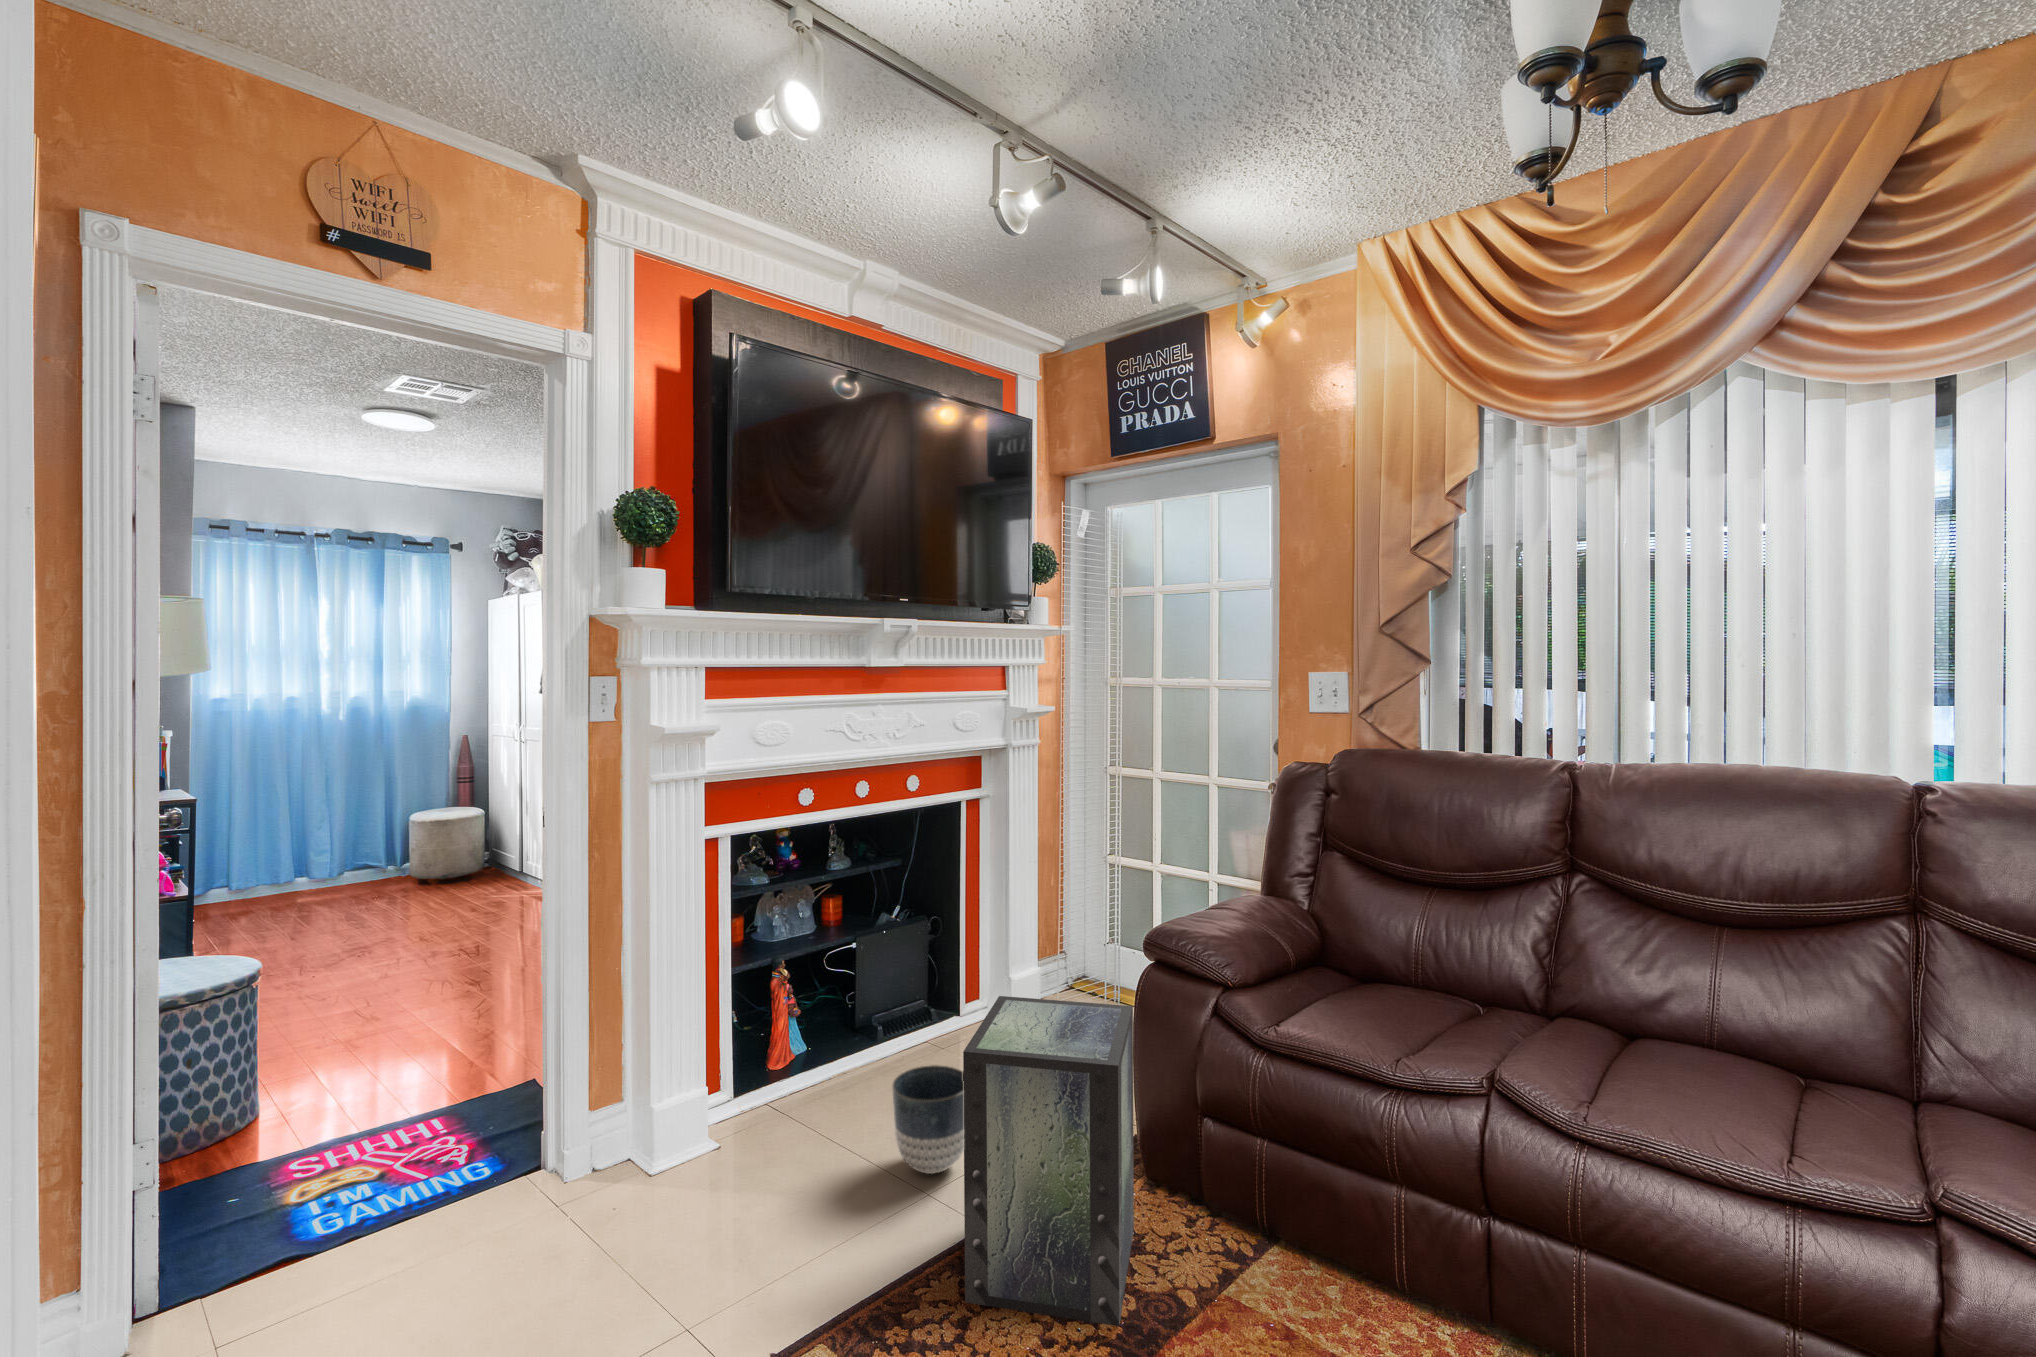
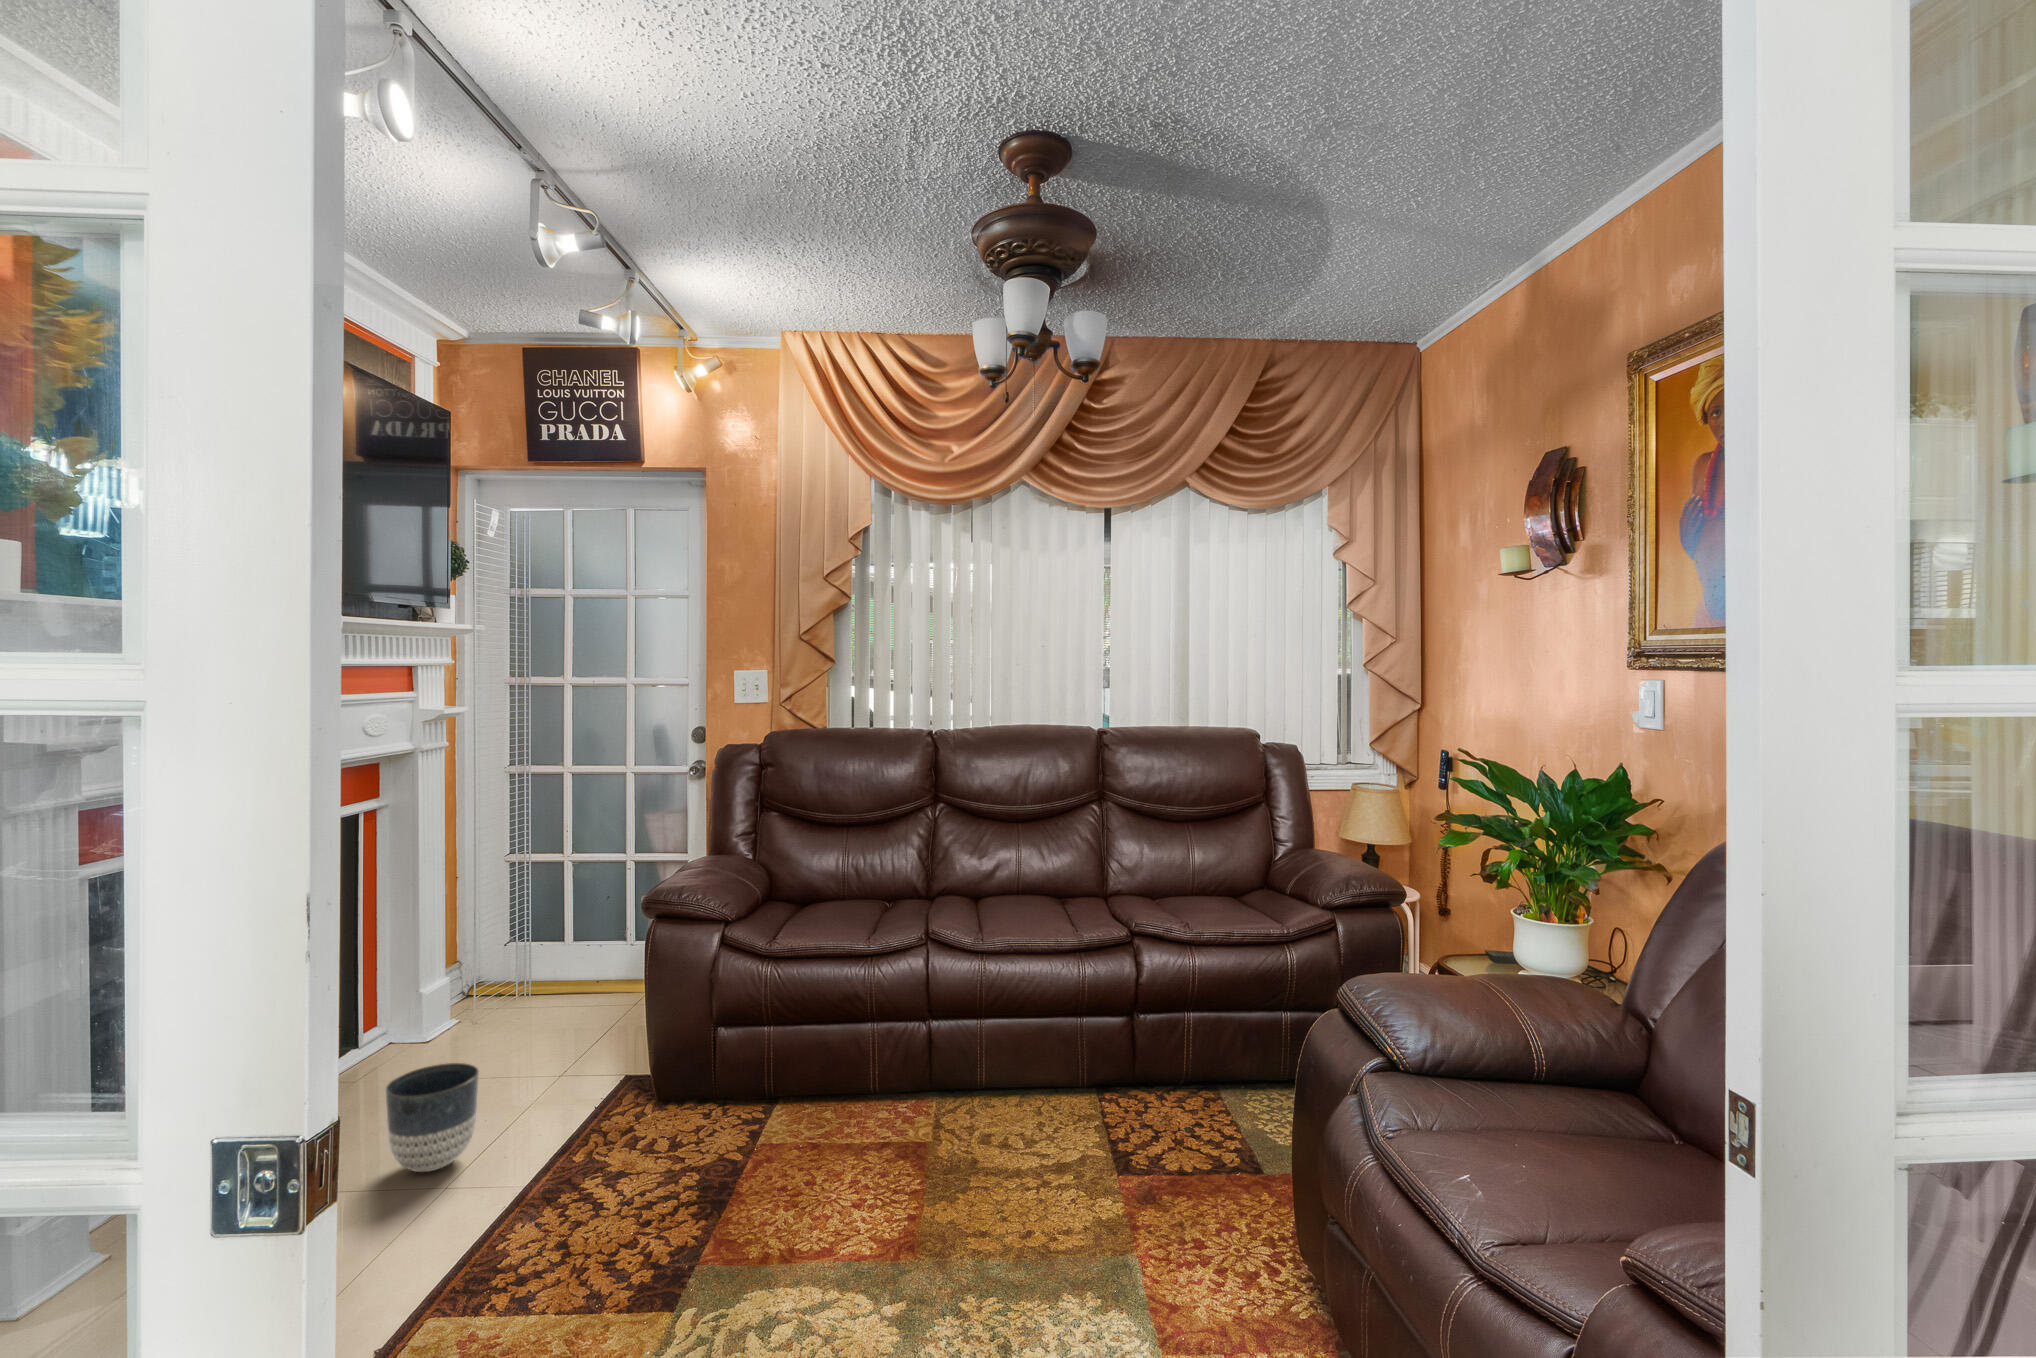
storage box: present [963,996,1134,1326] -> none [536,945,694,1230]

